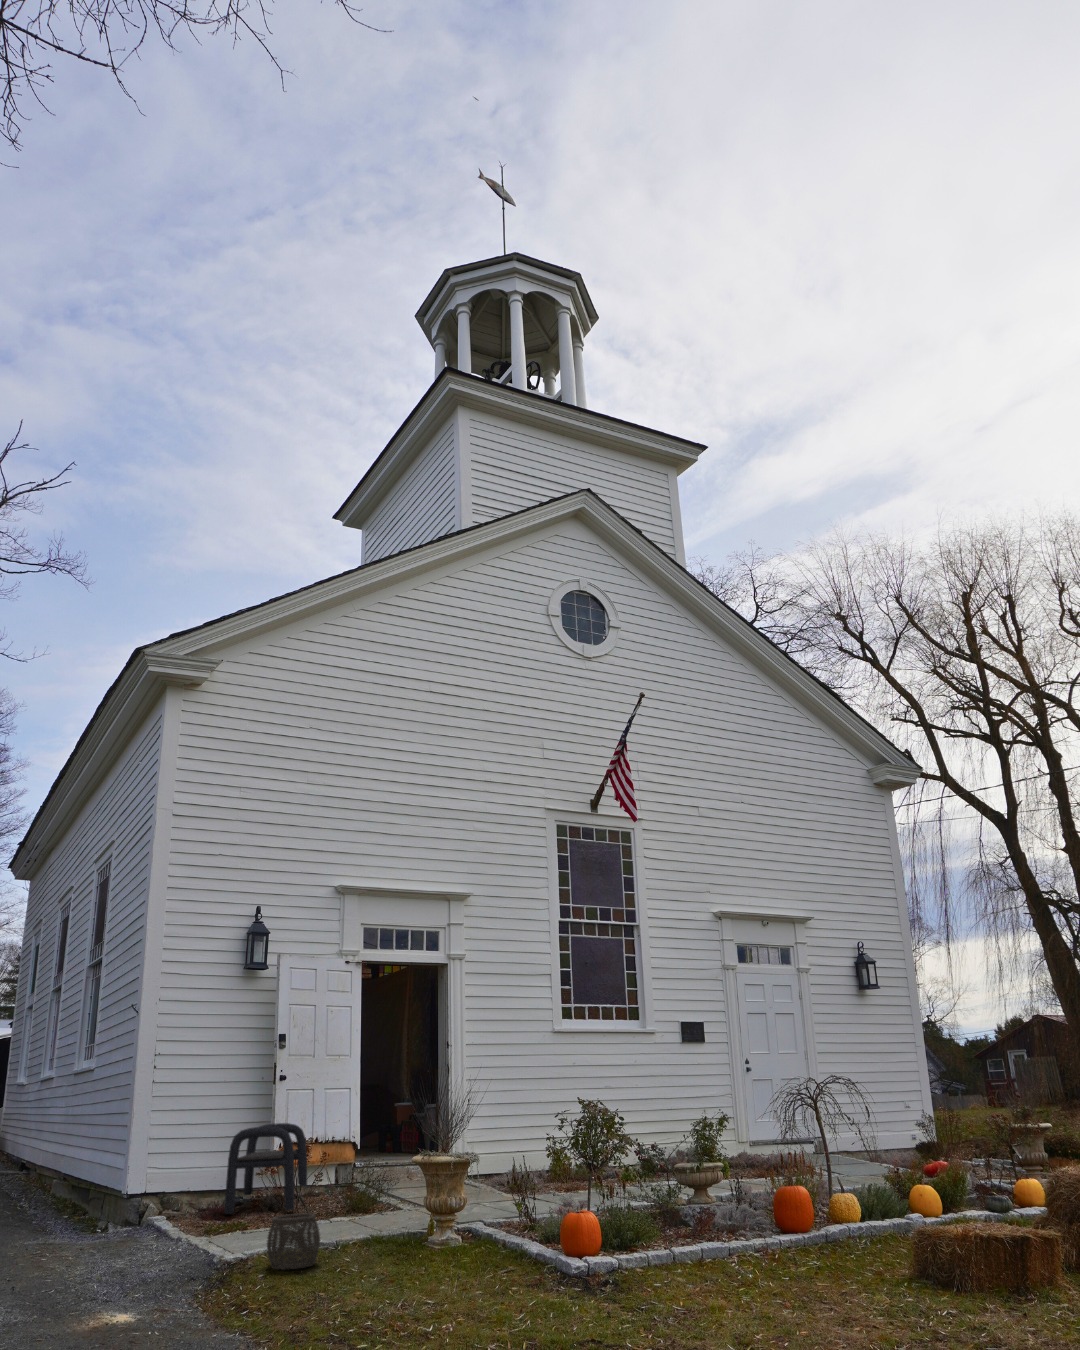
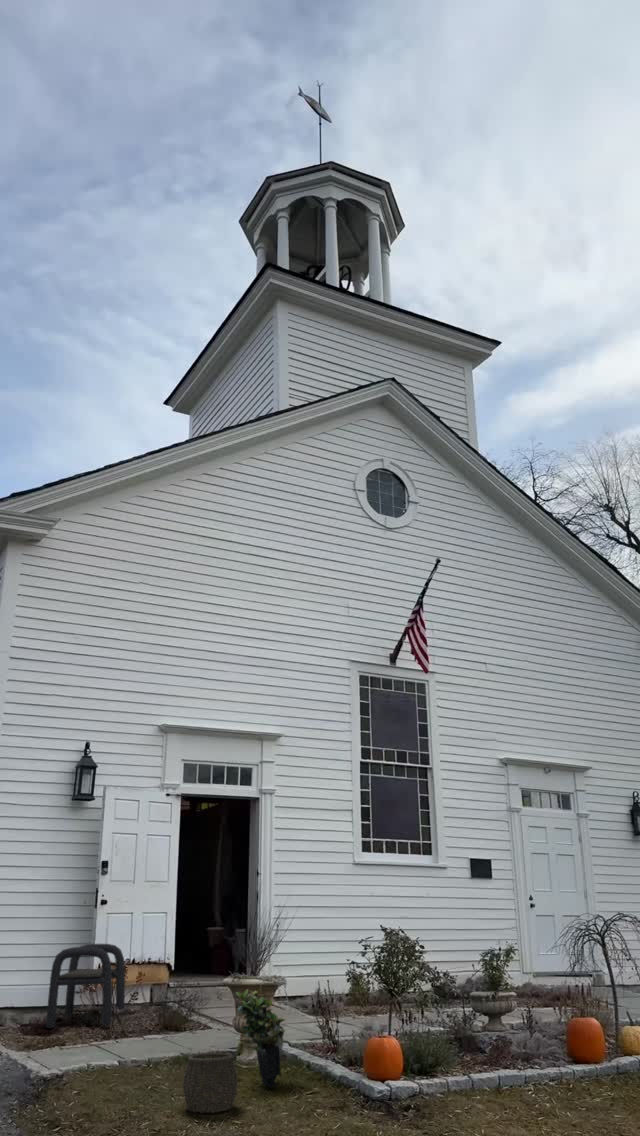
potted plant: none [427,1163,480,1265] -> present [236,990,285,1087]
woven basket: present [267,1214,320,1270] -> present [183,1053,238,1113]

